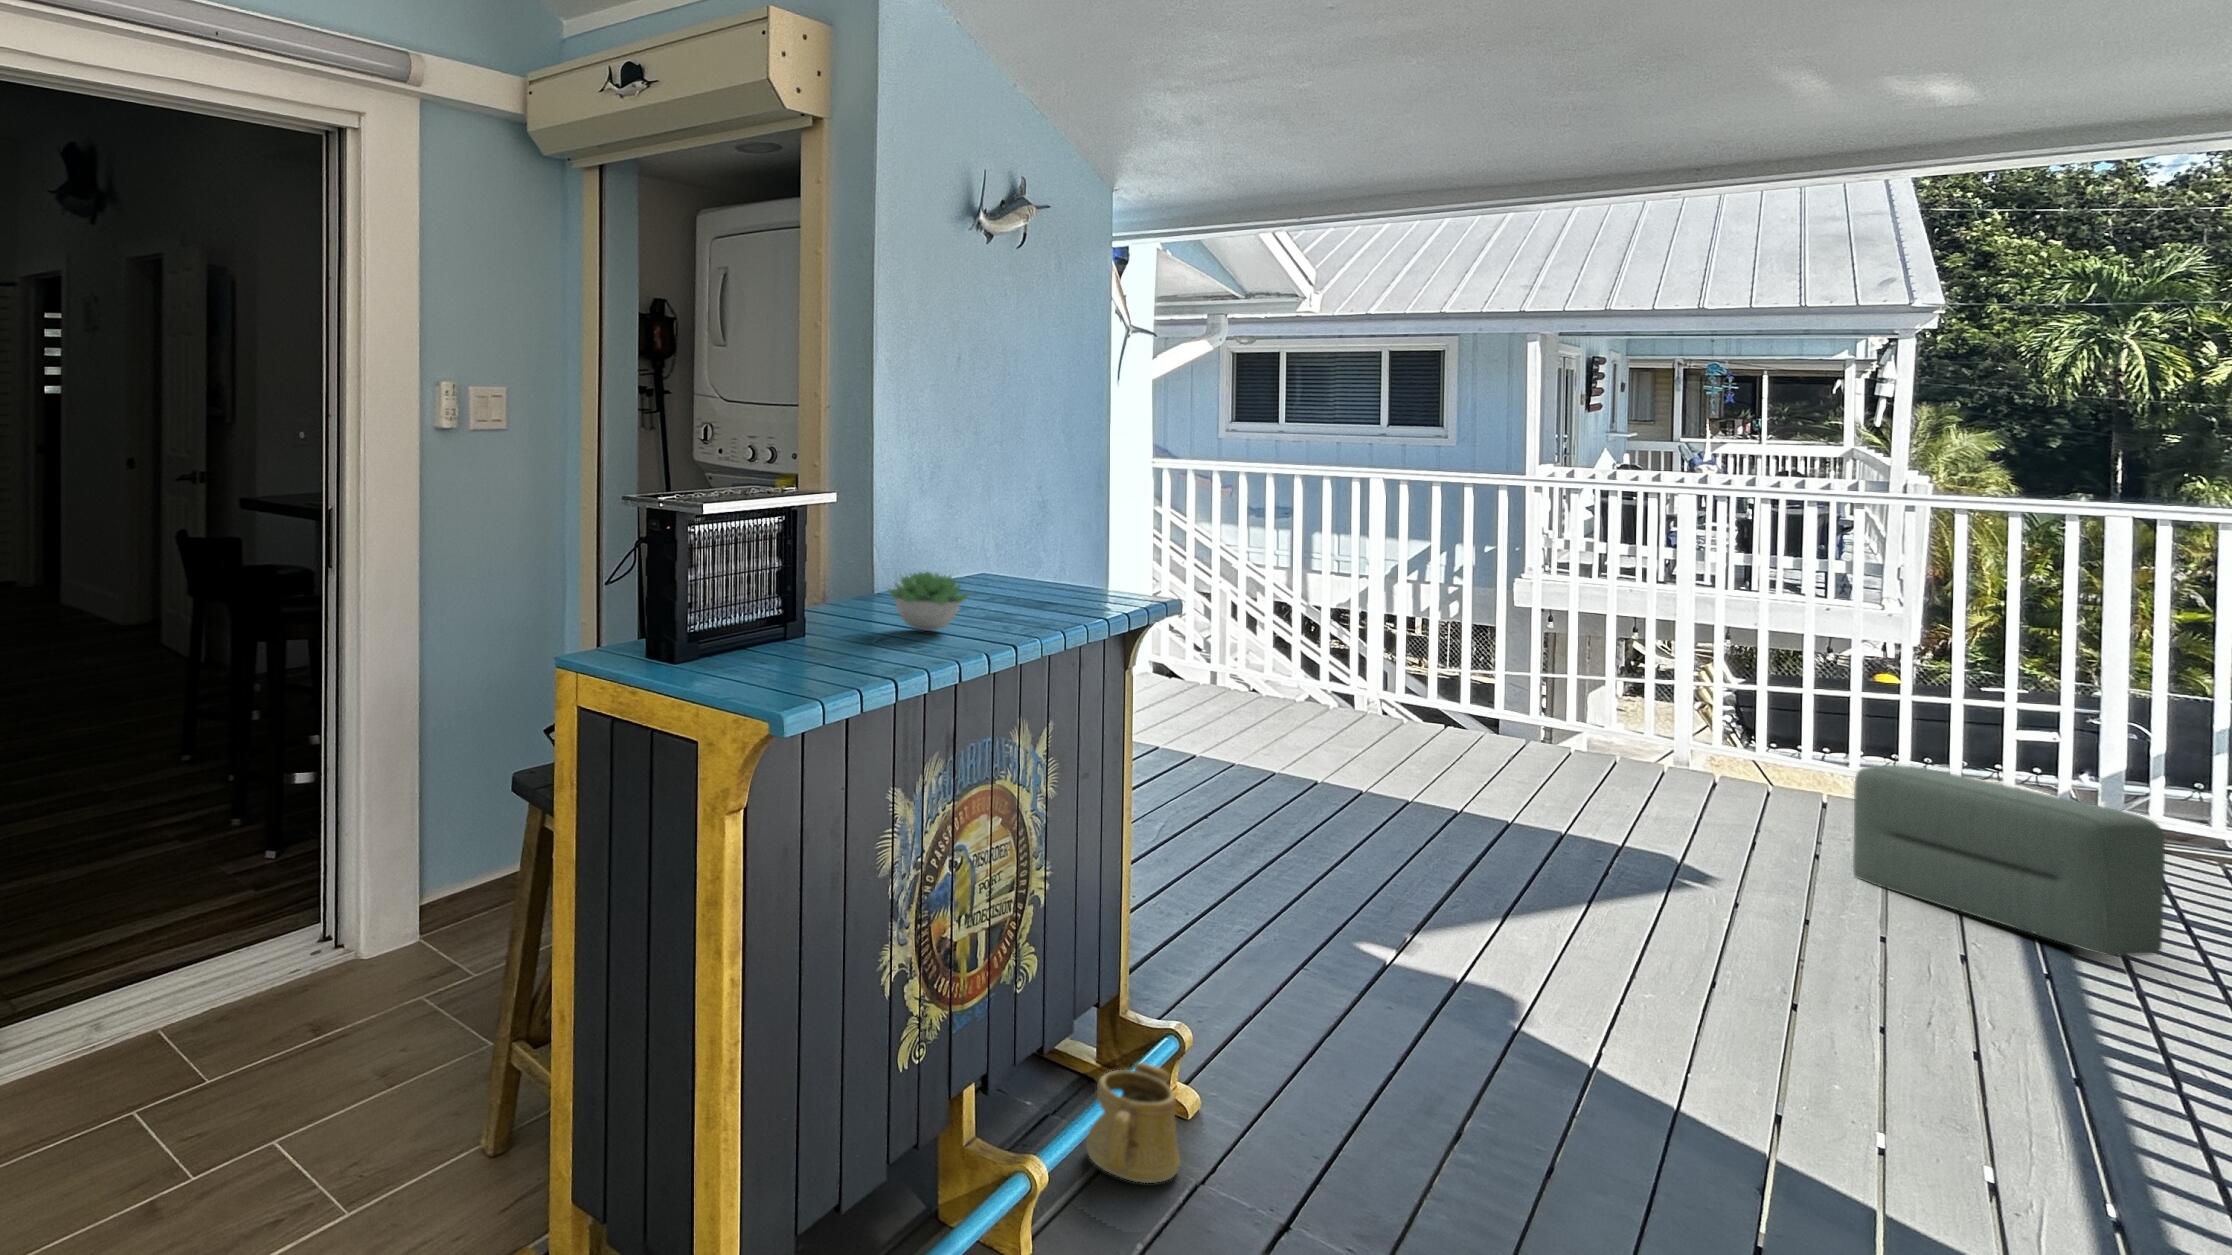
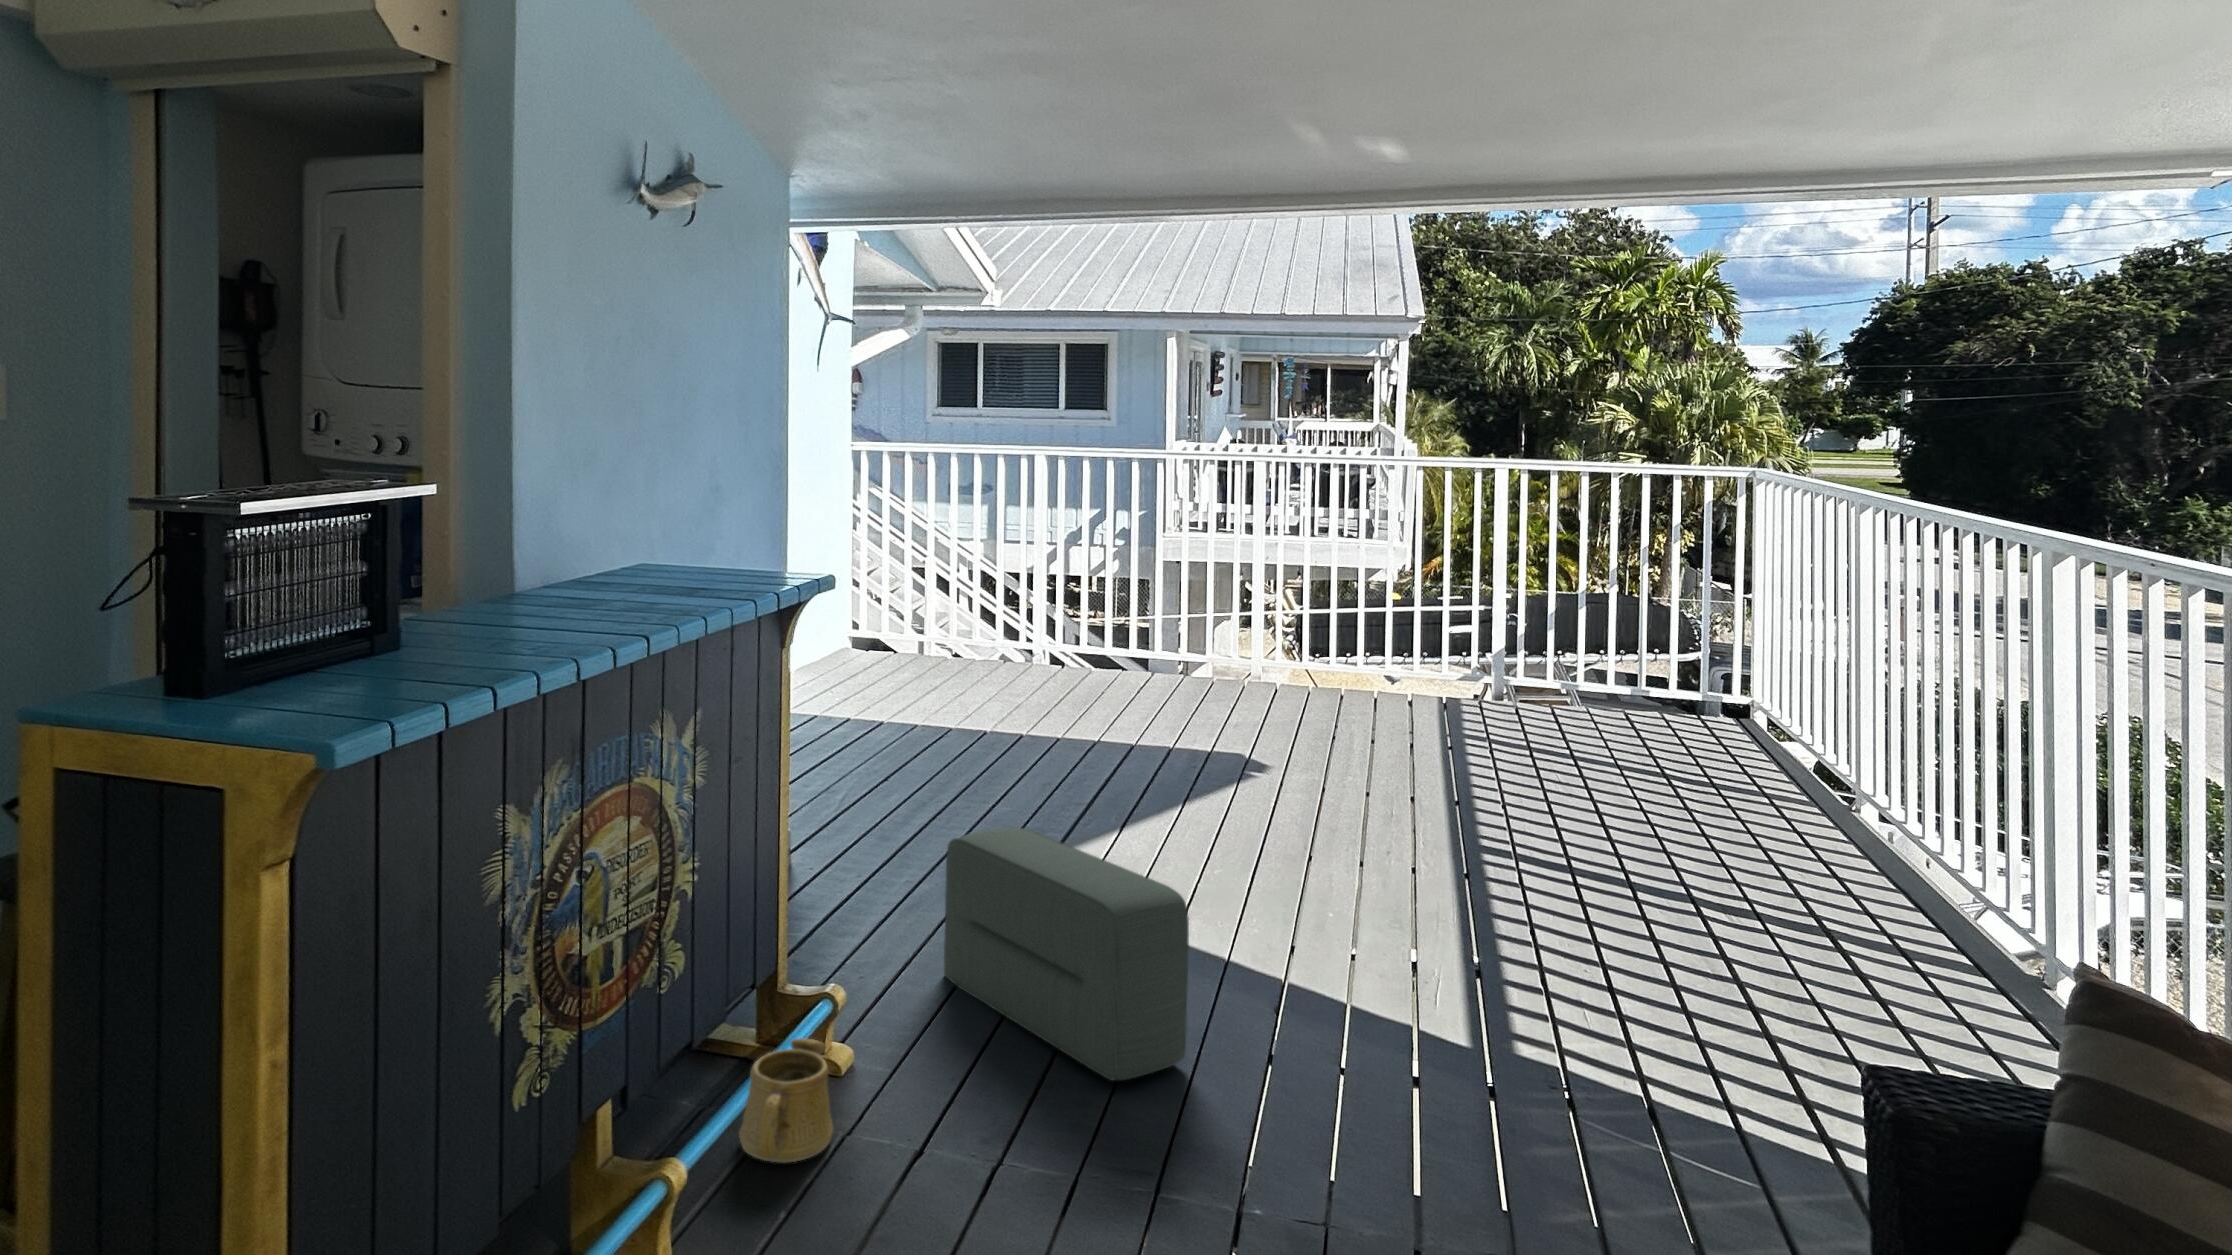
succulent plant: present [888,572,968,631] -> none [508,559,607,623]
pouf: present [1853,765,2165,956] -> present [944,828,1189,1080]

